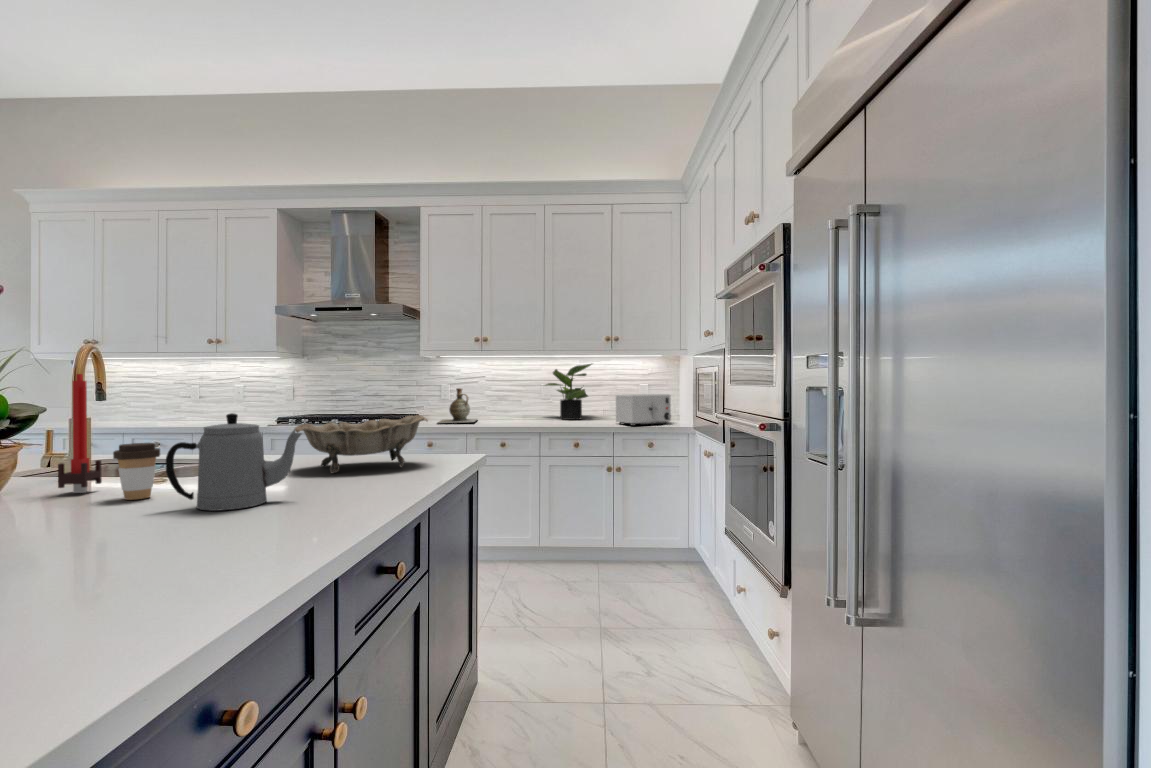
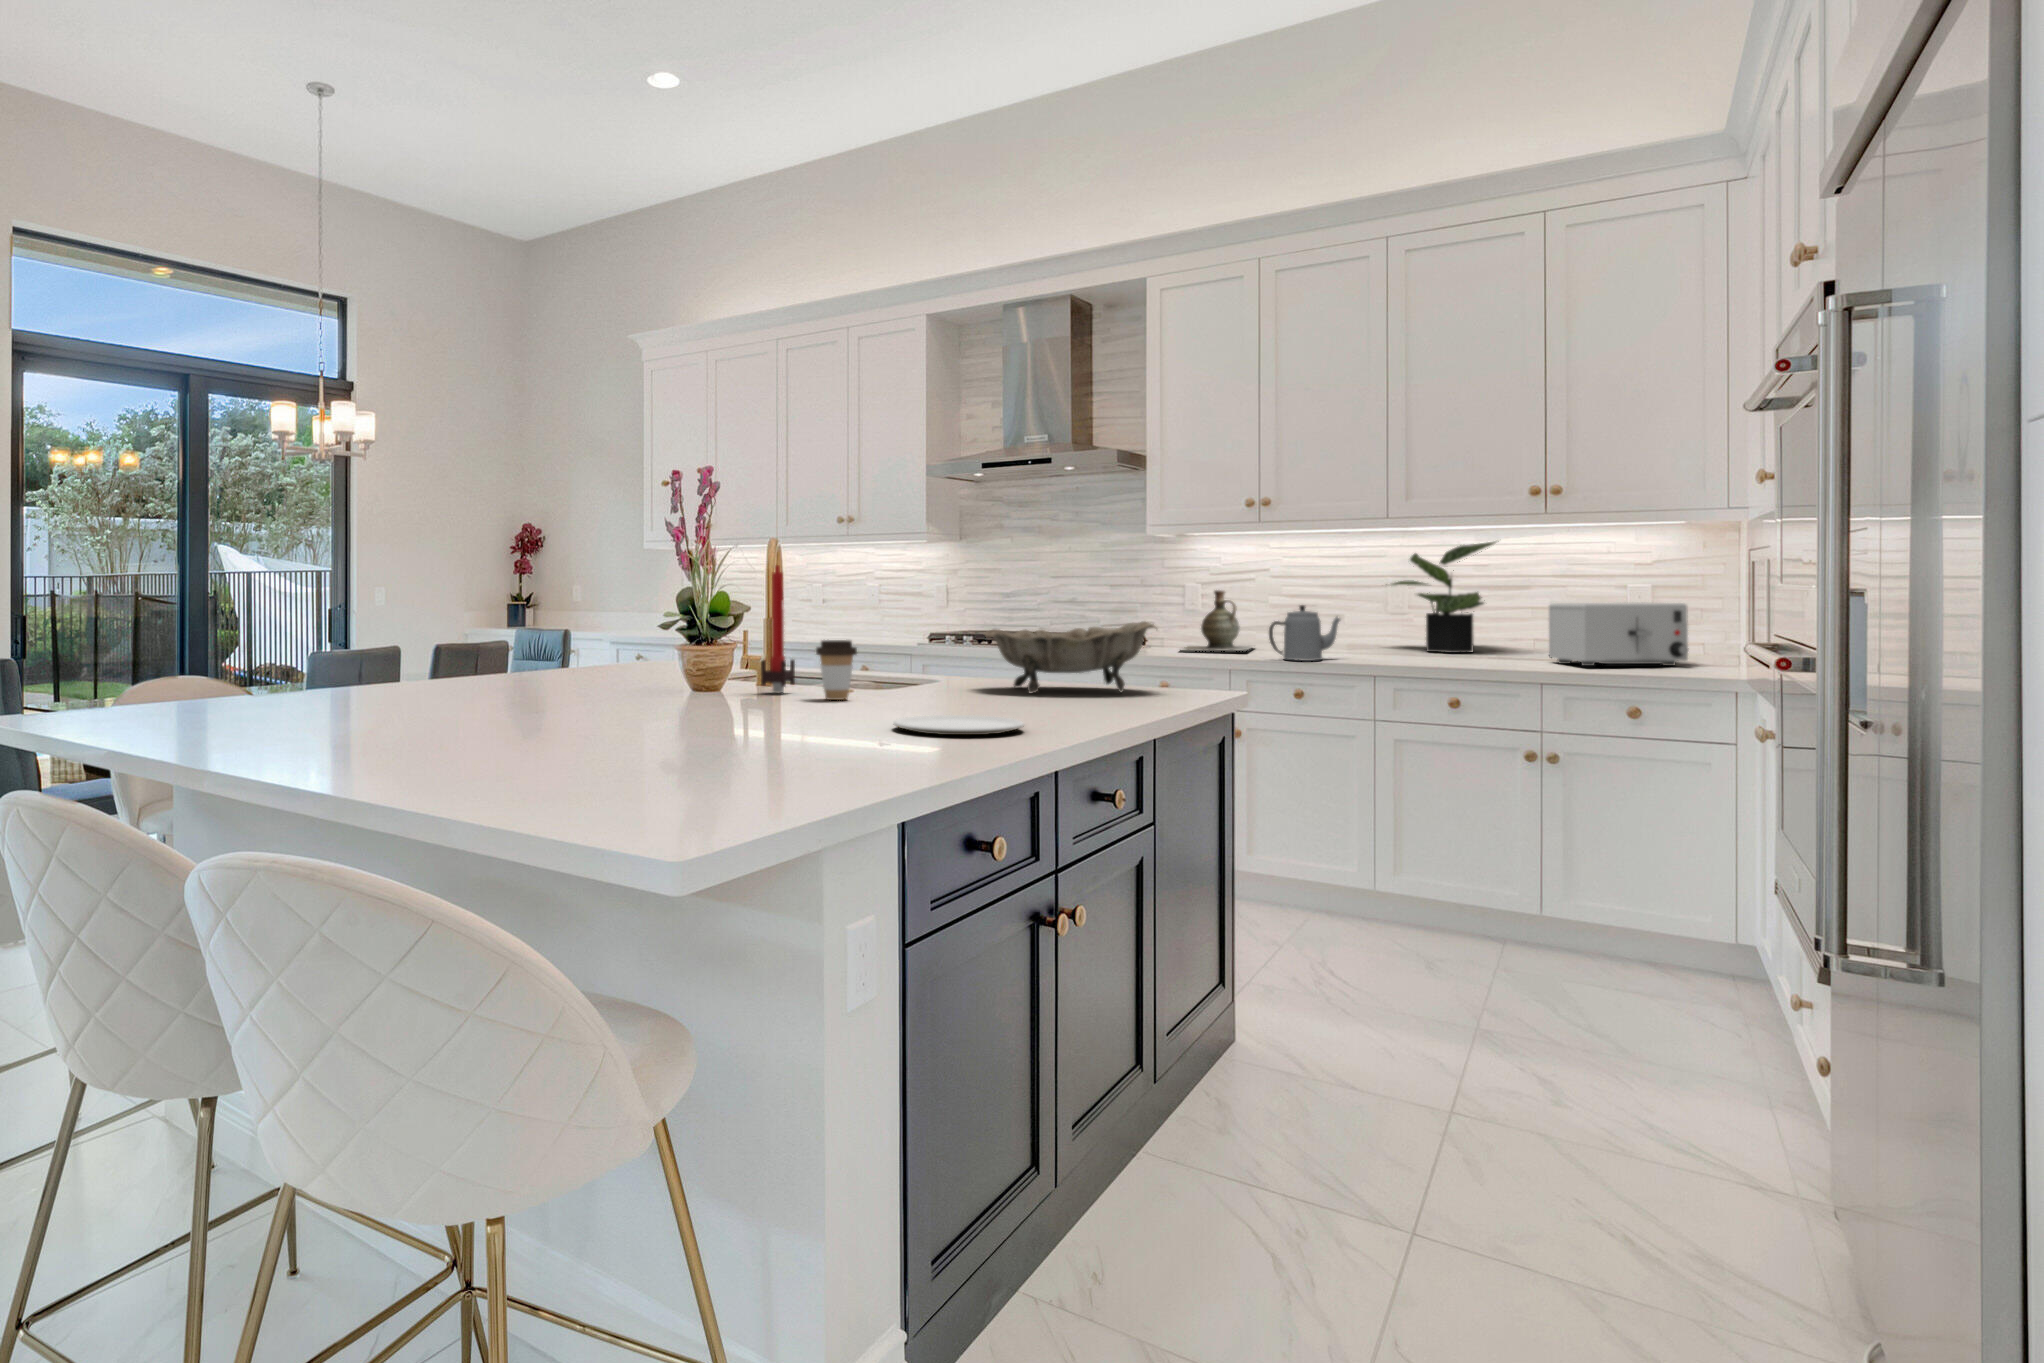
teapot: present [165,413,302,511] -> present [1269,605,1340,661]
plate: none [151,521,306,560] -> present [894,715,1024,735]

